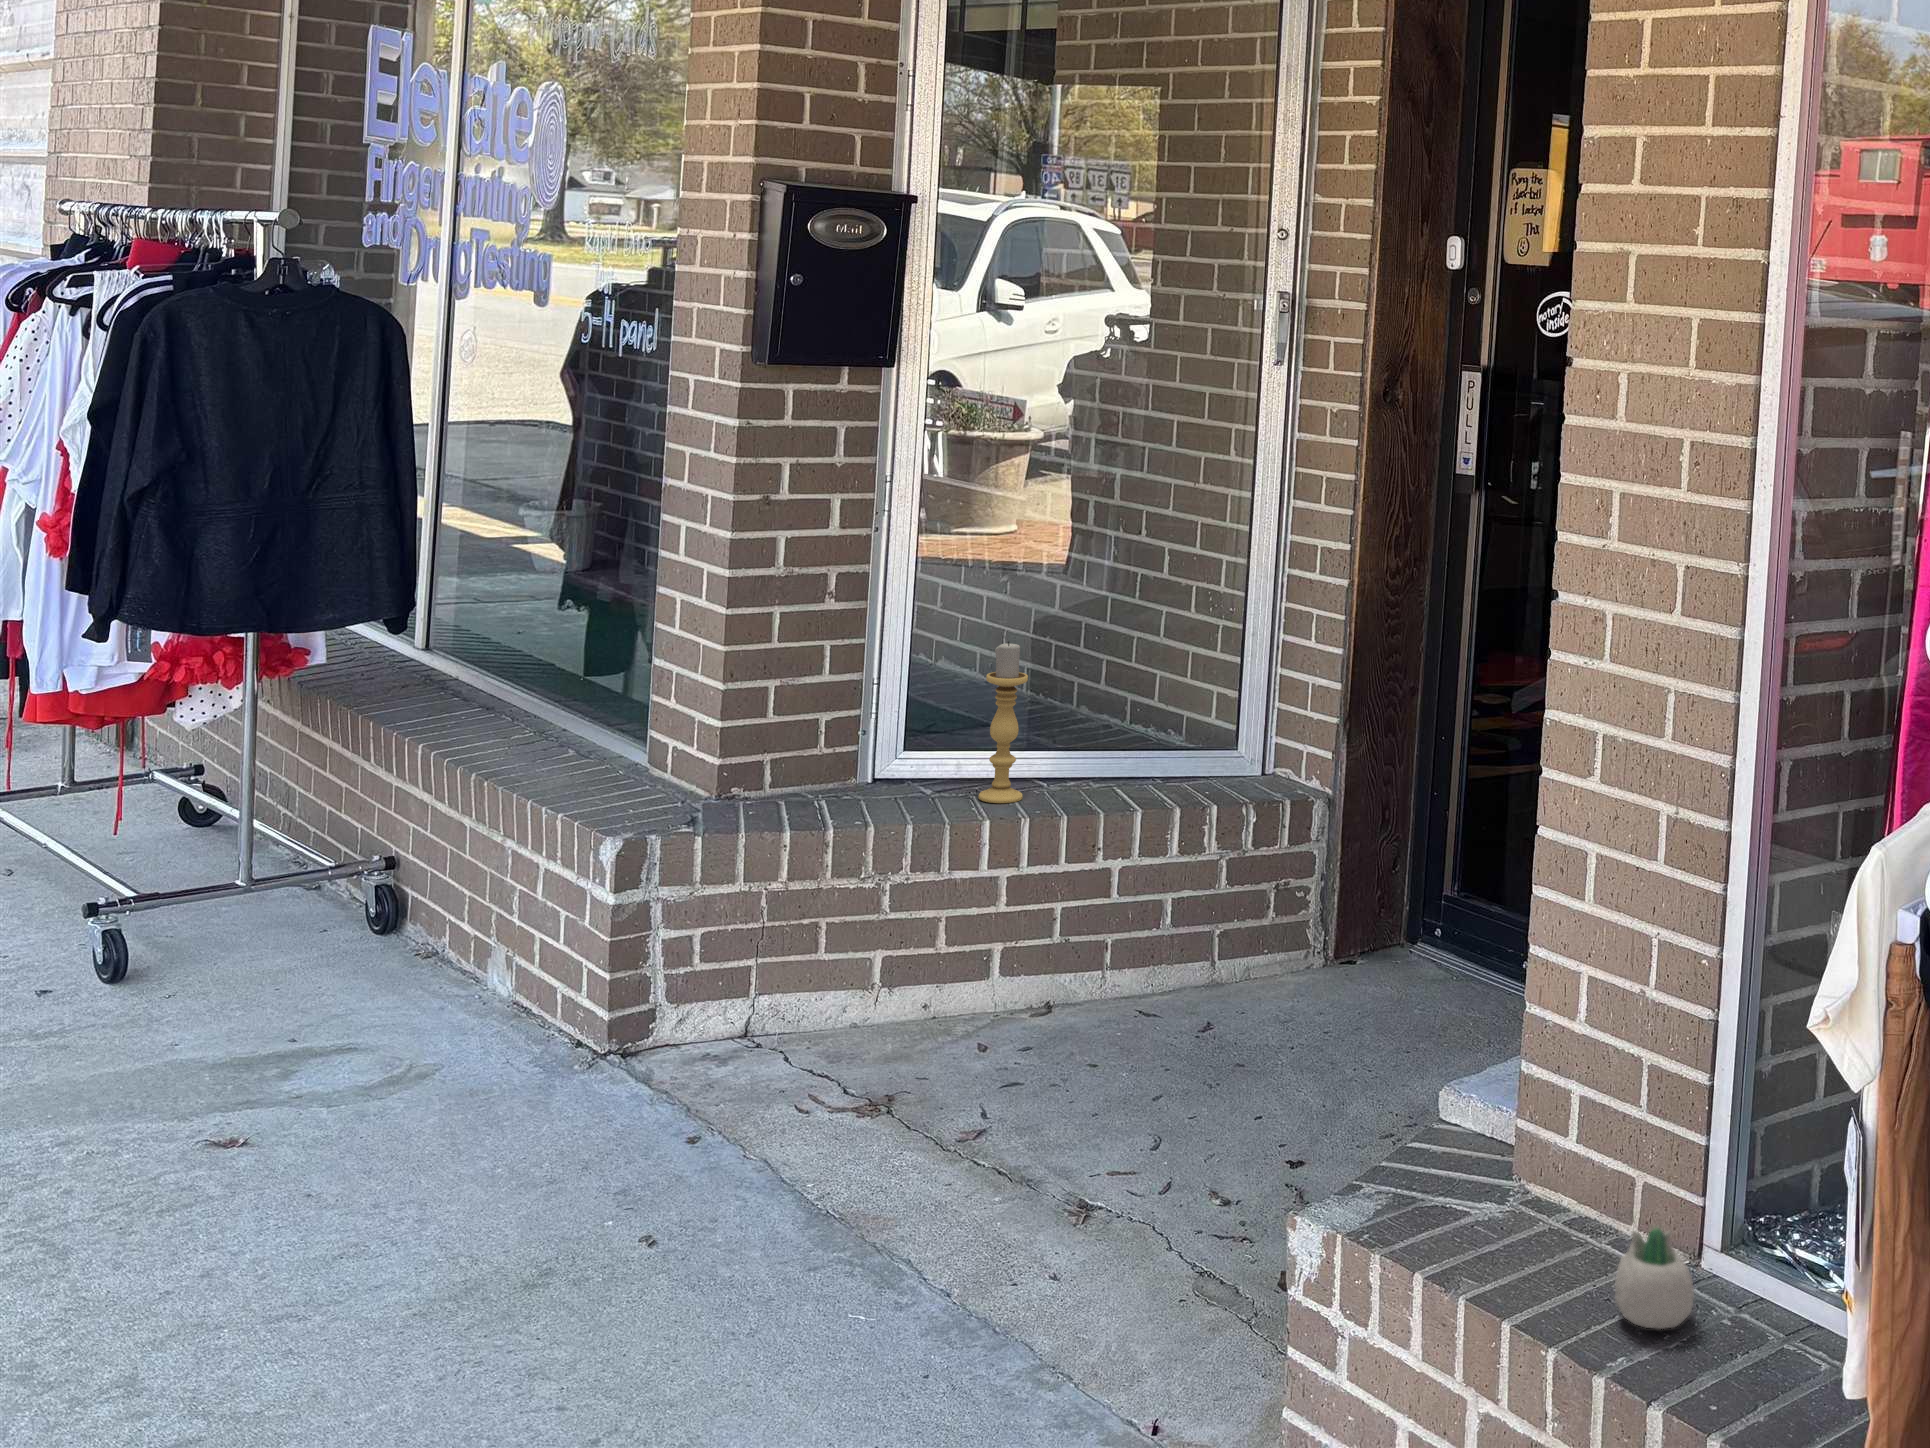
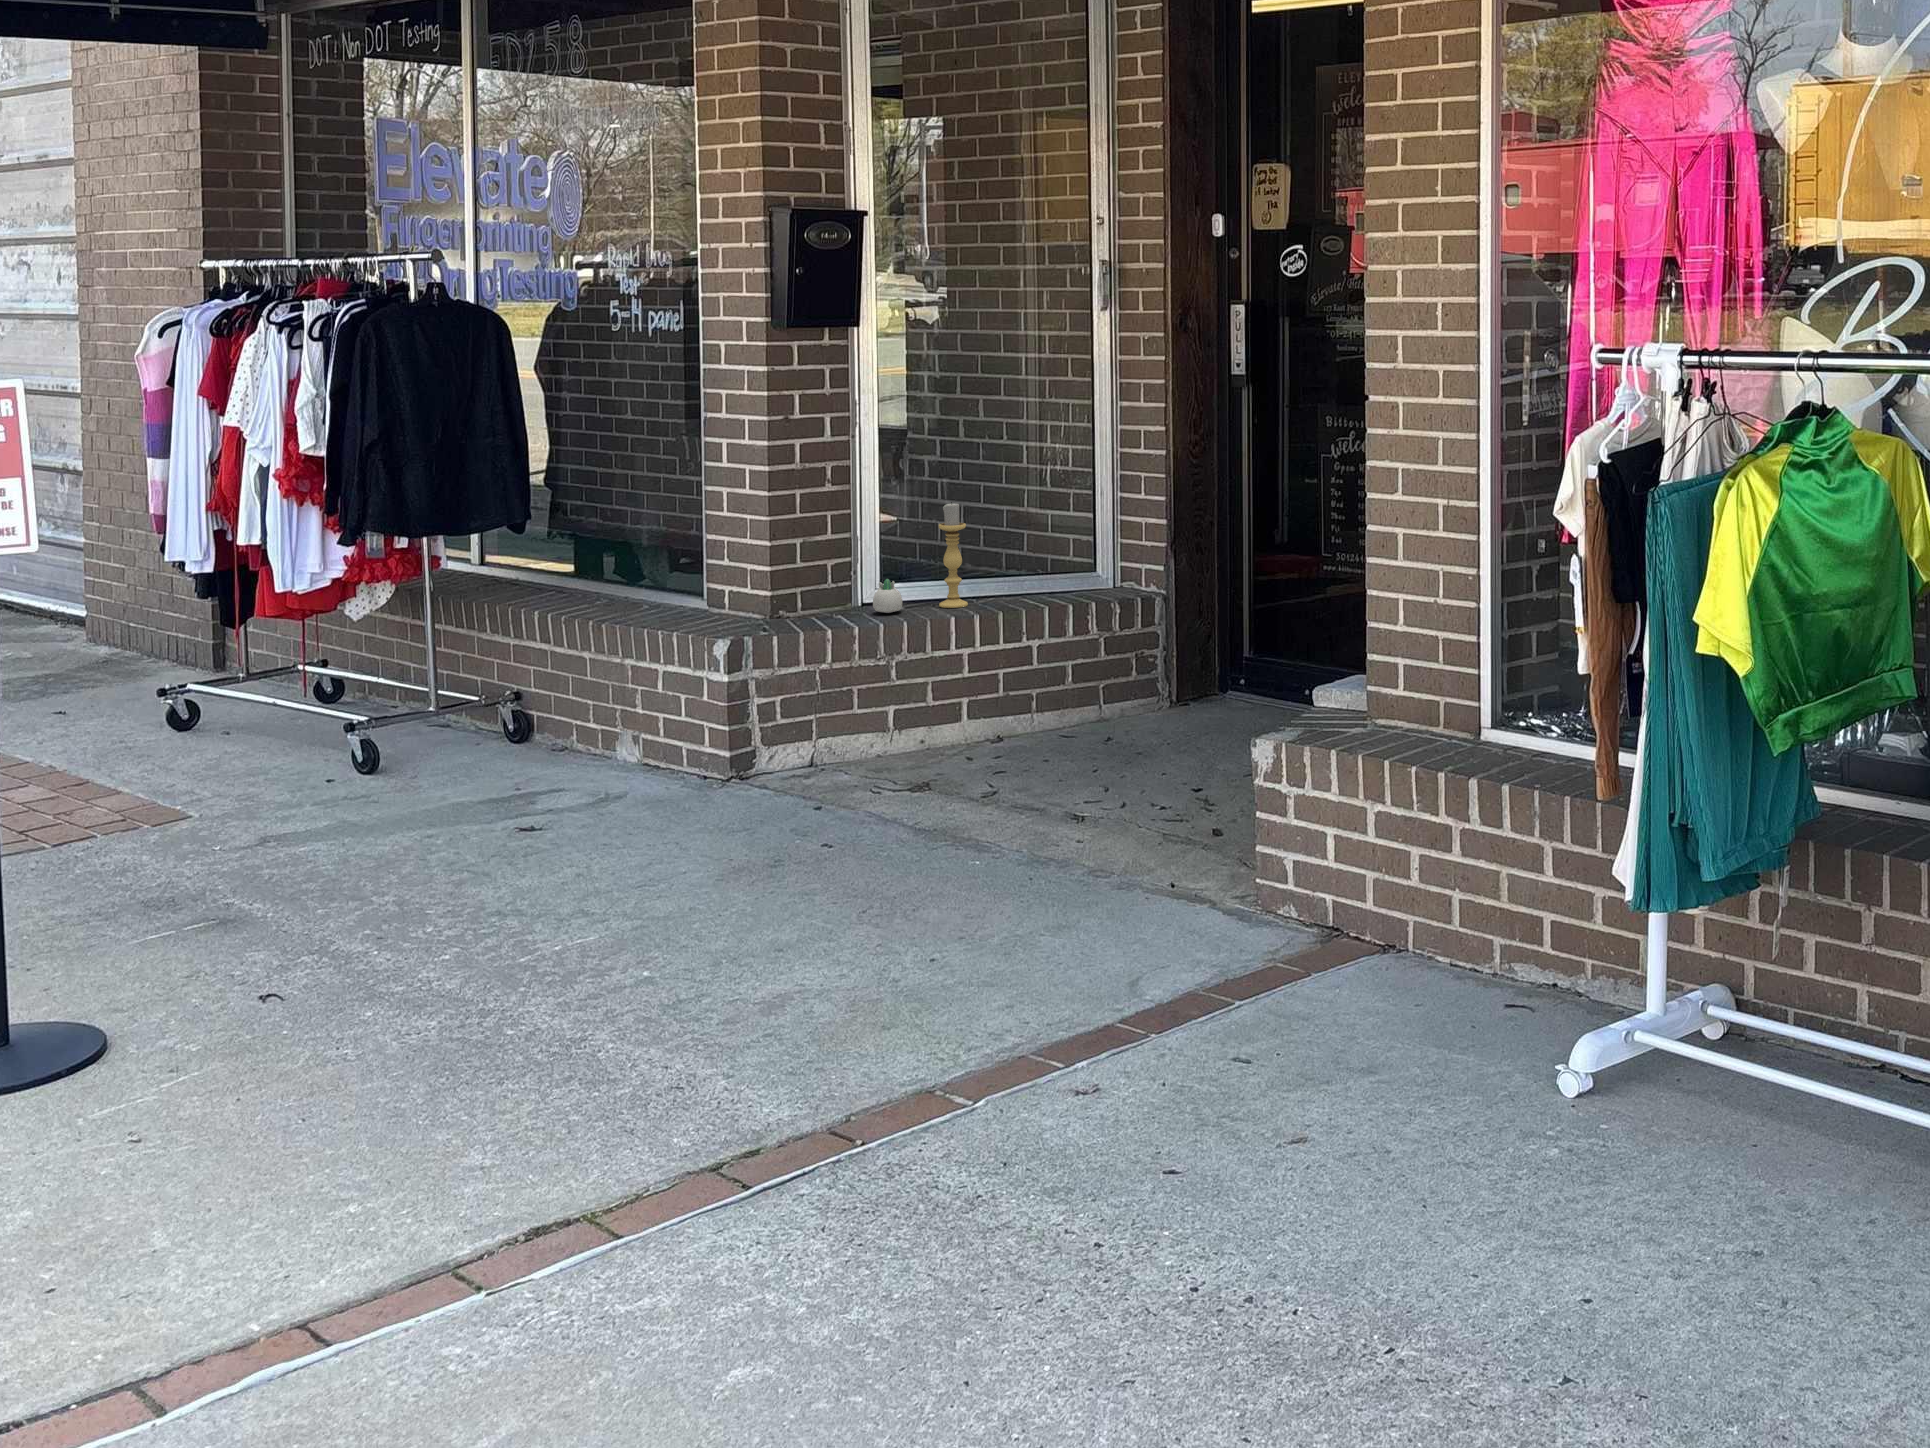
succulent planter: present [1615,1227,1694,1329] -> present [873,579,902,613]

